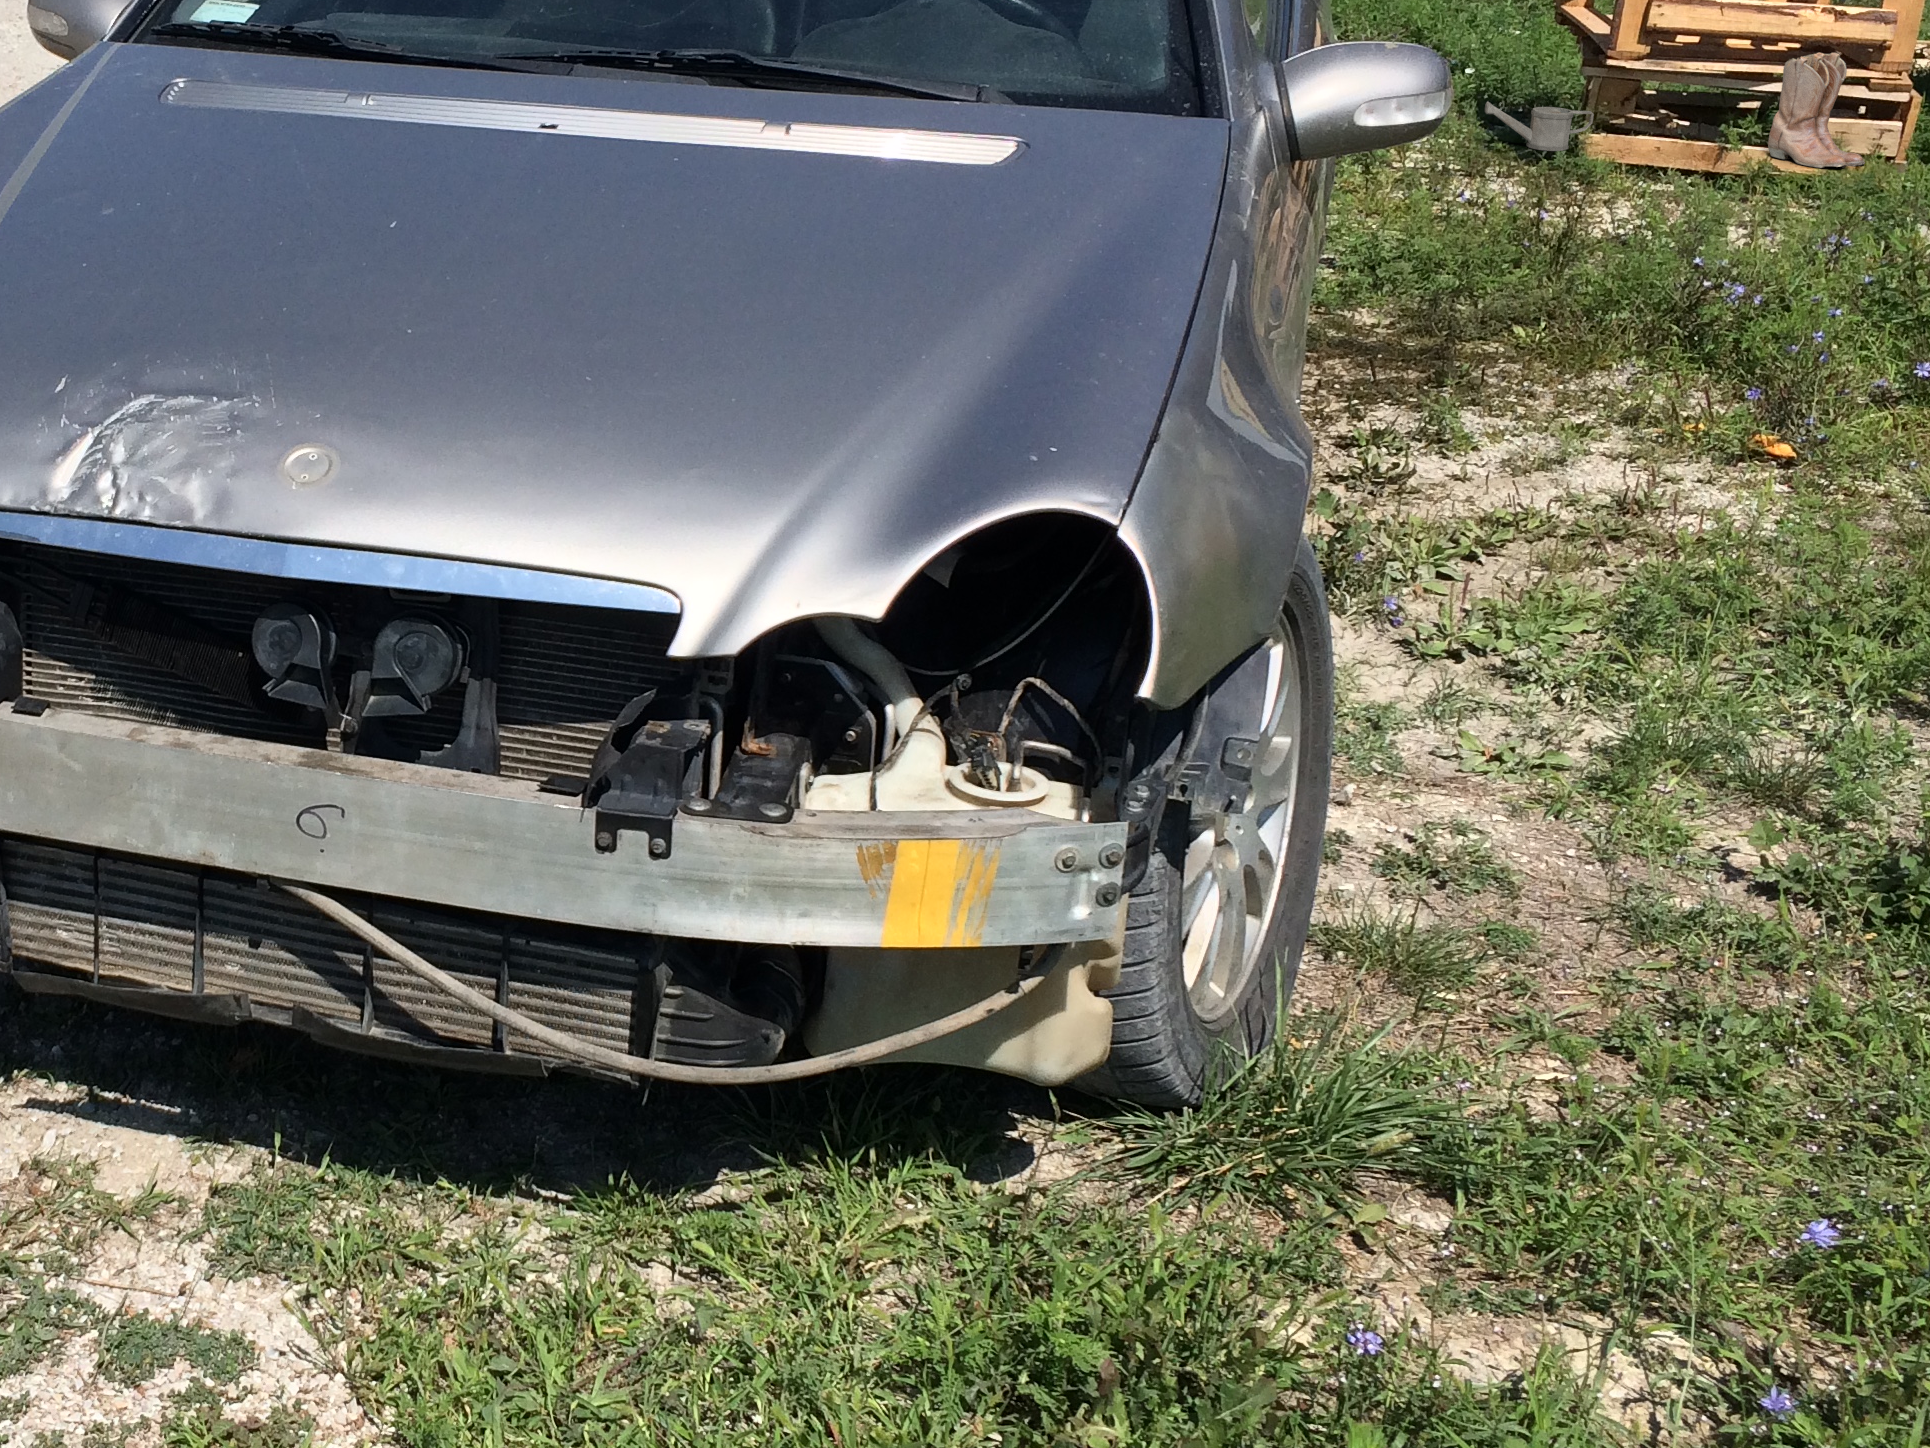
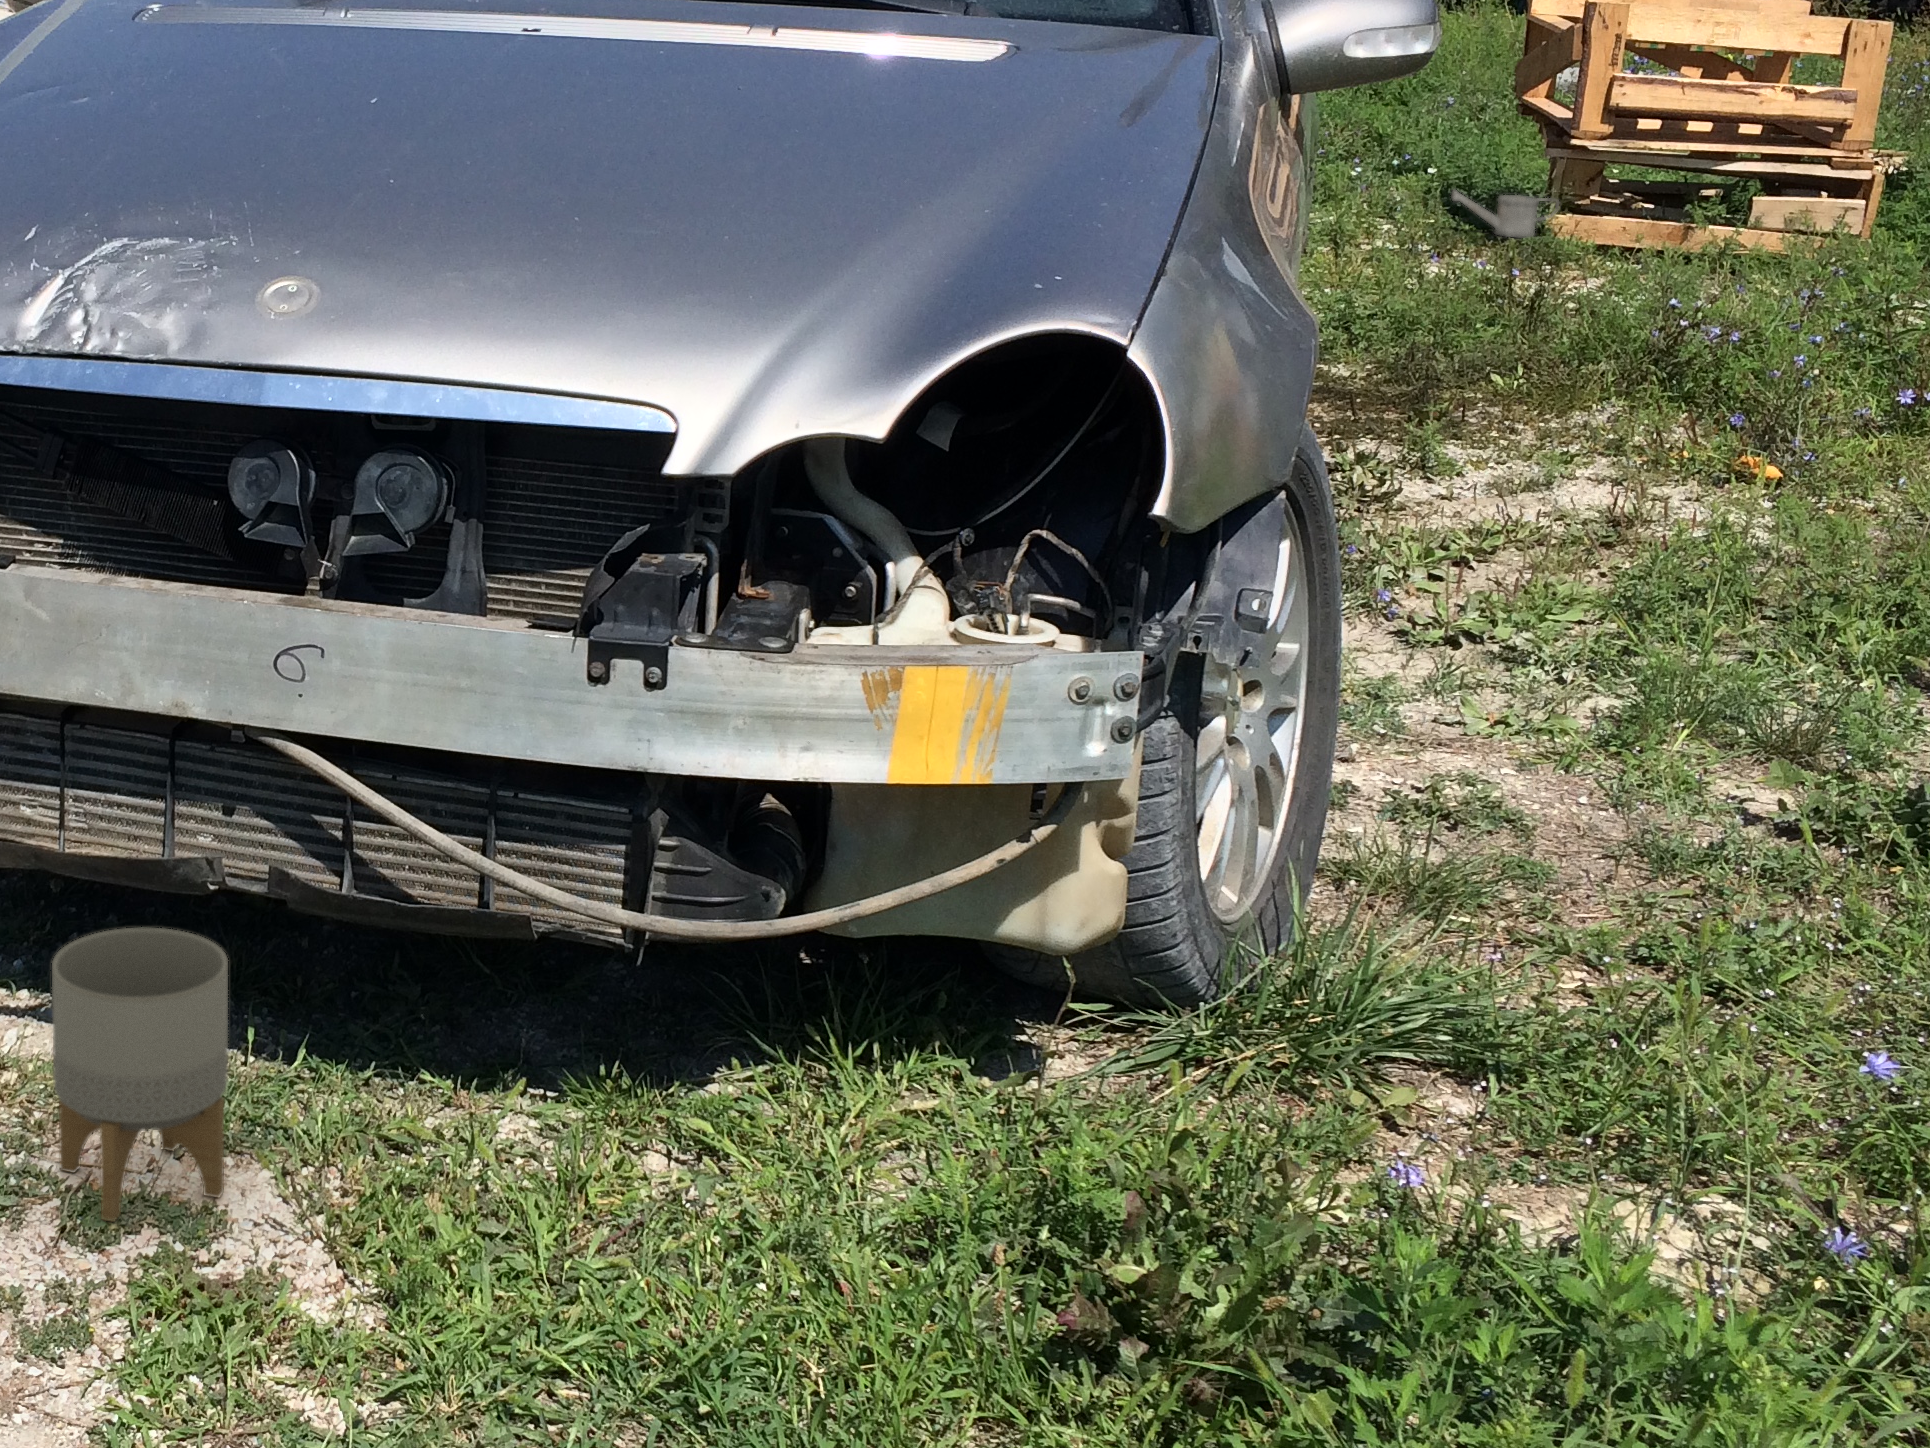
boots: present [1768,53,1865,168] -> none [1733,138,1830,251]
planter: none [89,1069,256,1354] -> present [52,927,228,1222]

